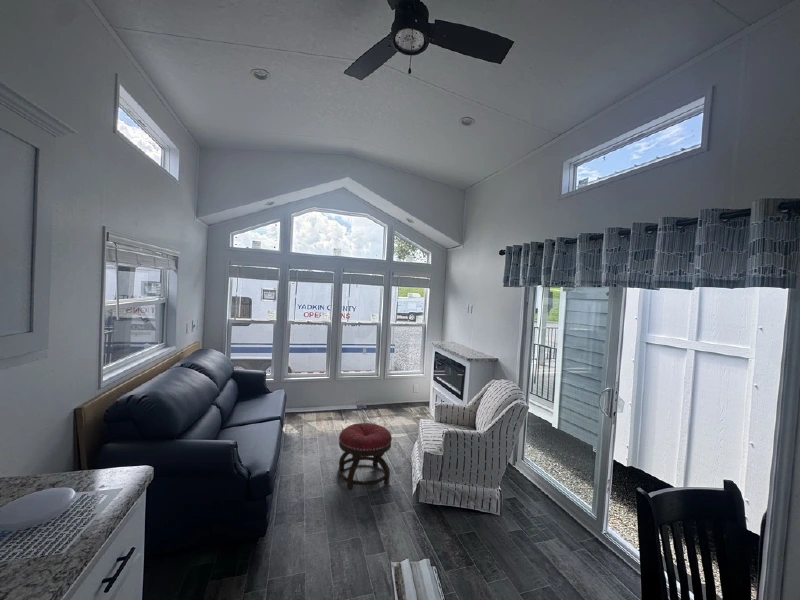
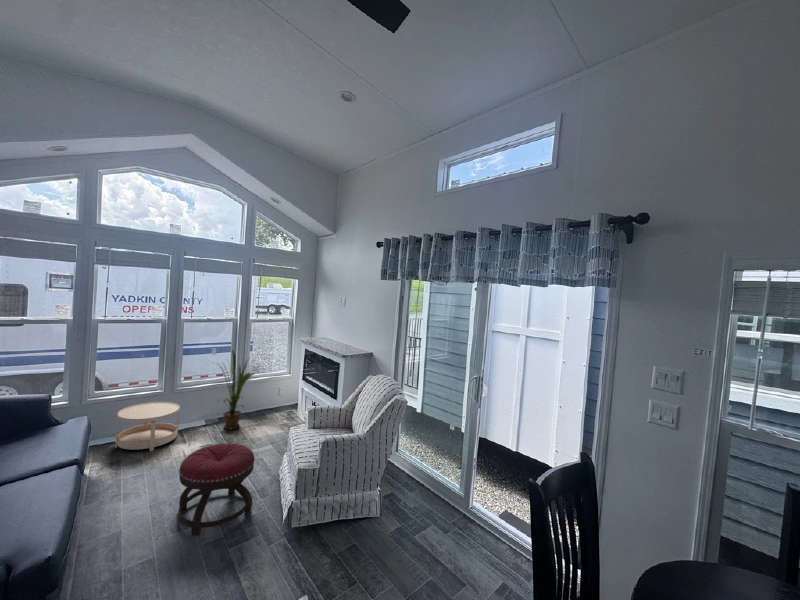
house plant: none [361,347,398,416] -> present [218,349,254,429]
side table: none [299,387,340,424] -> present [115,402,180,451]

